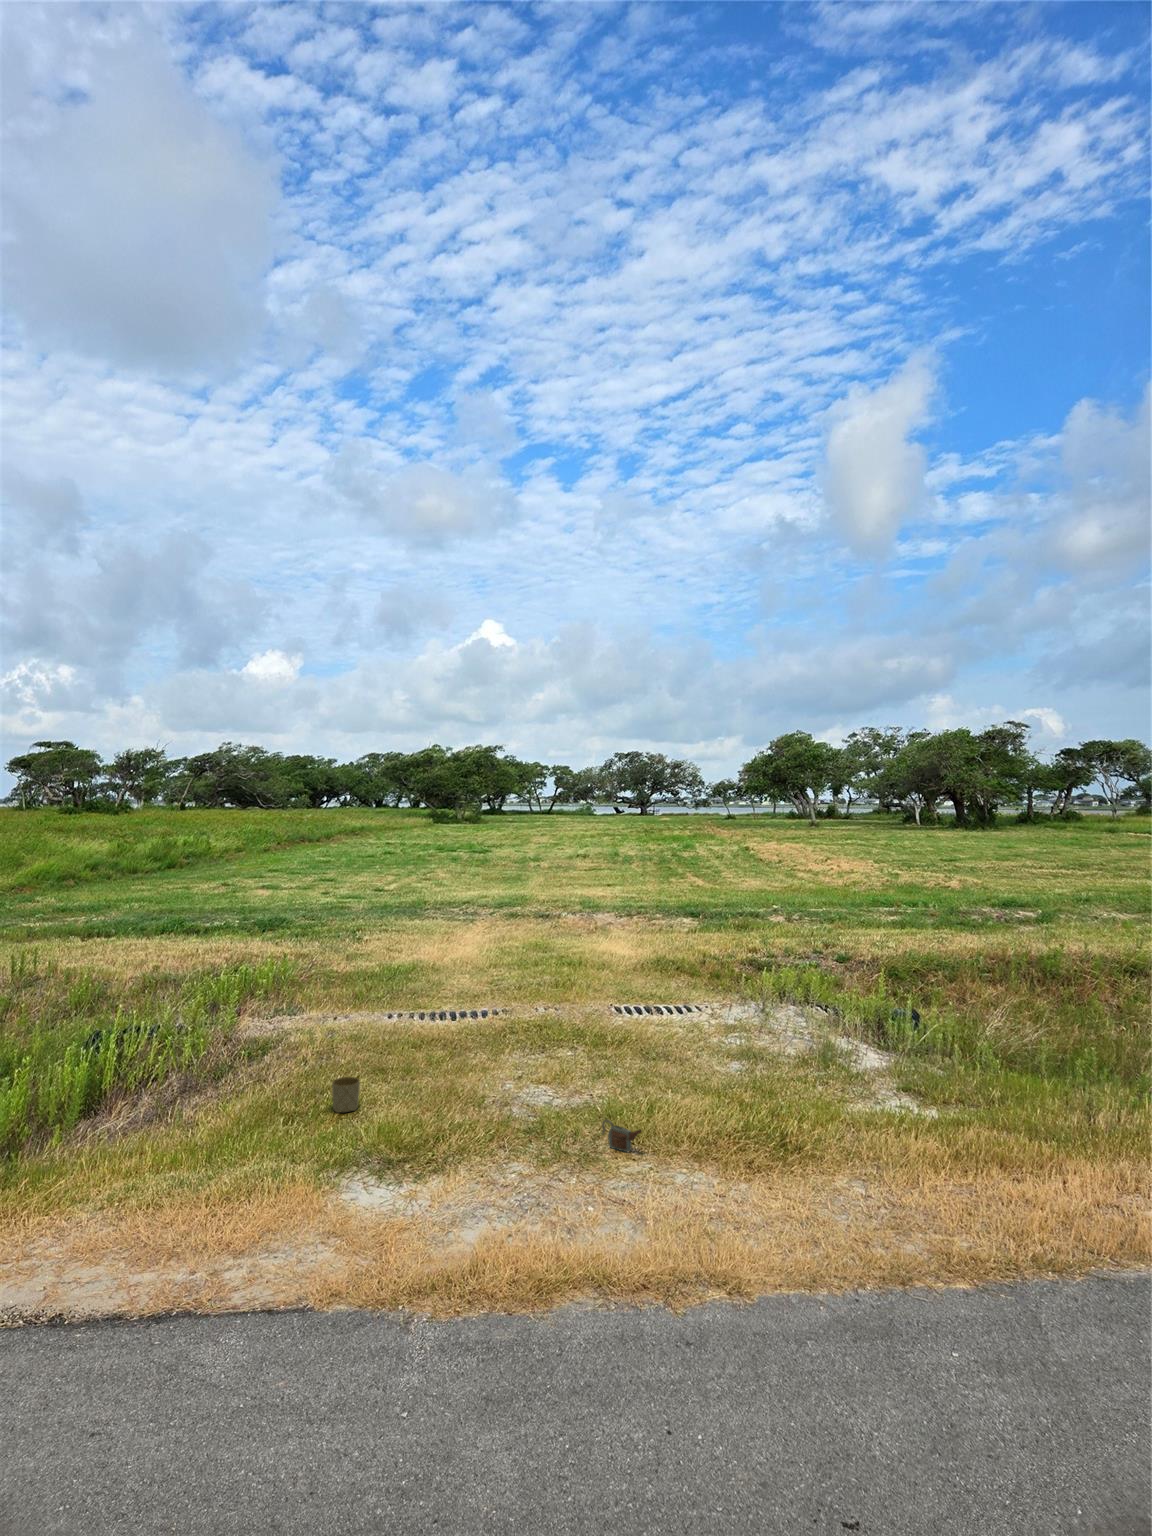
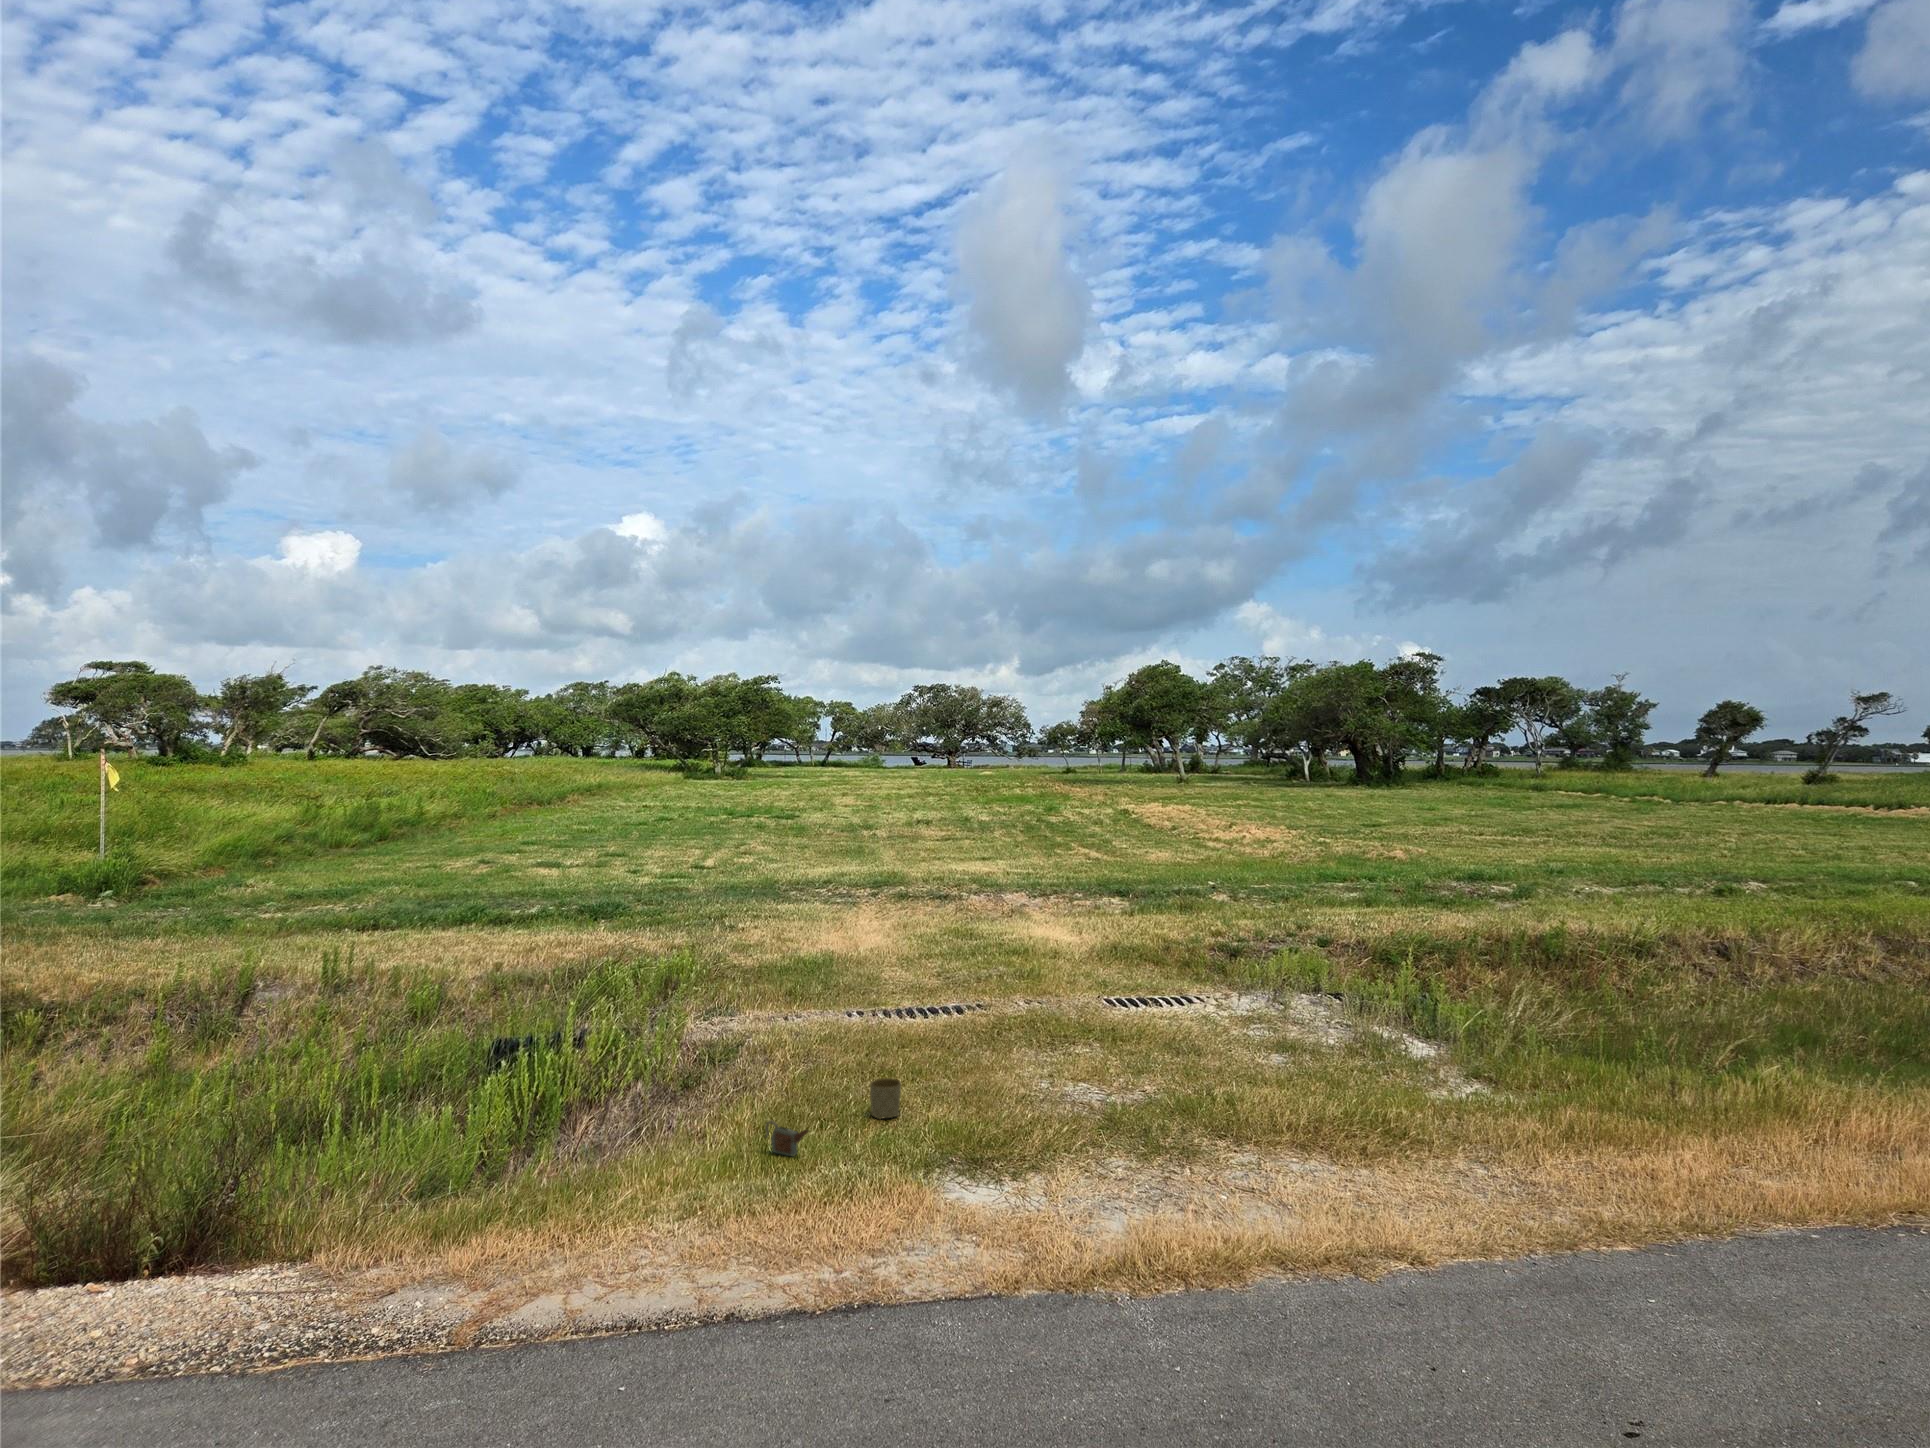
watering can: present [602,1120,642,1152] -> present [765,1121,808,1156]

